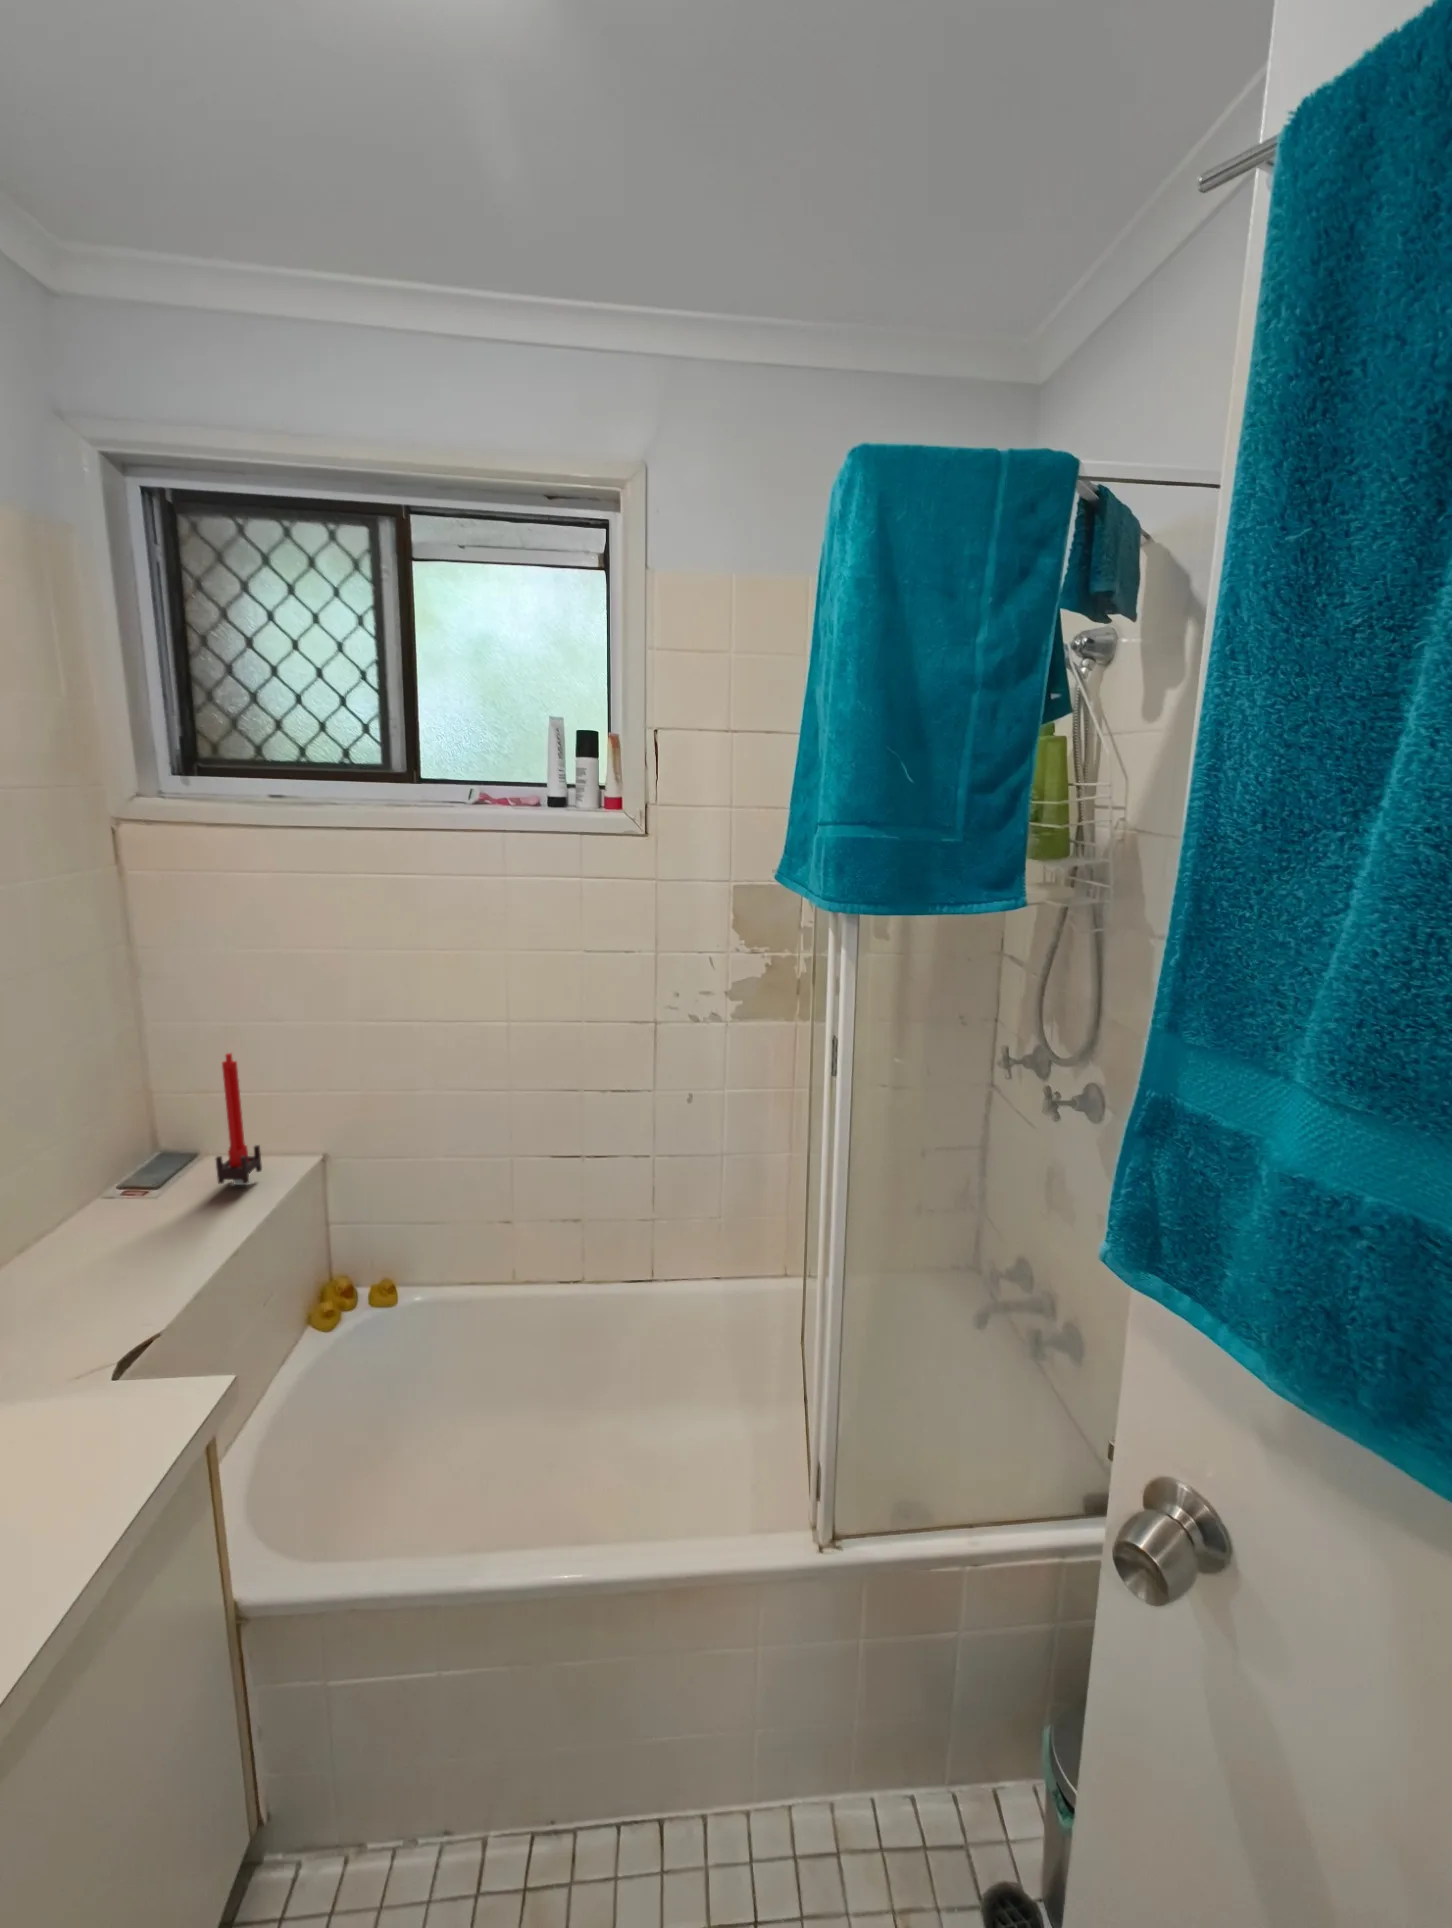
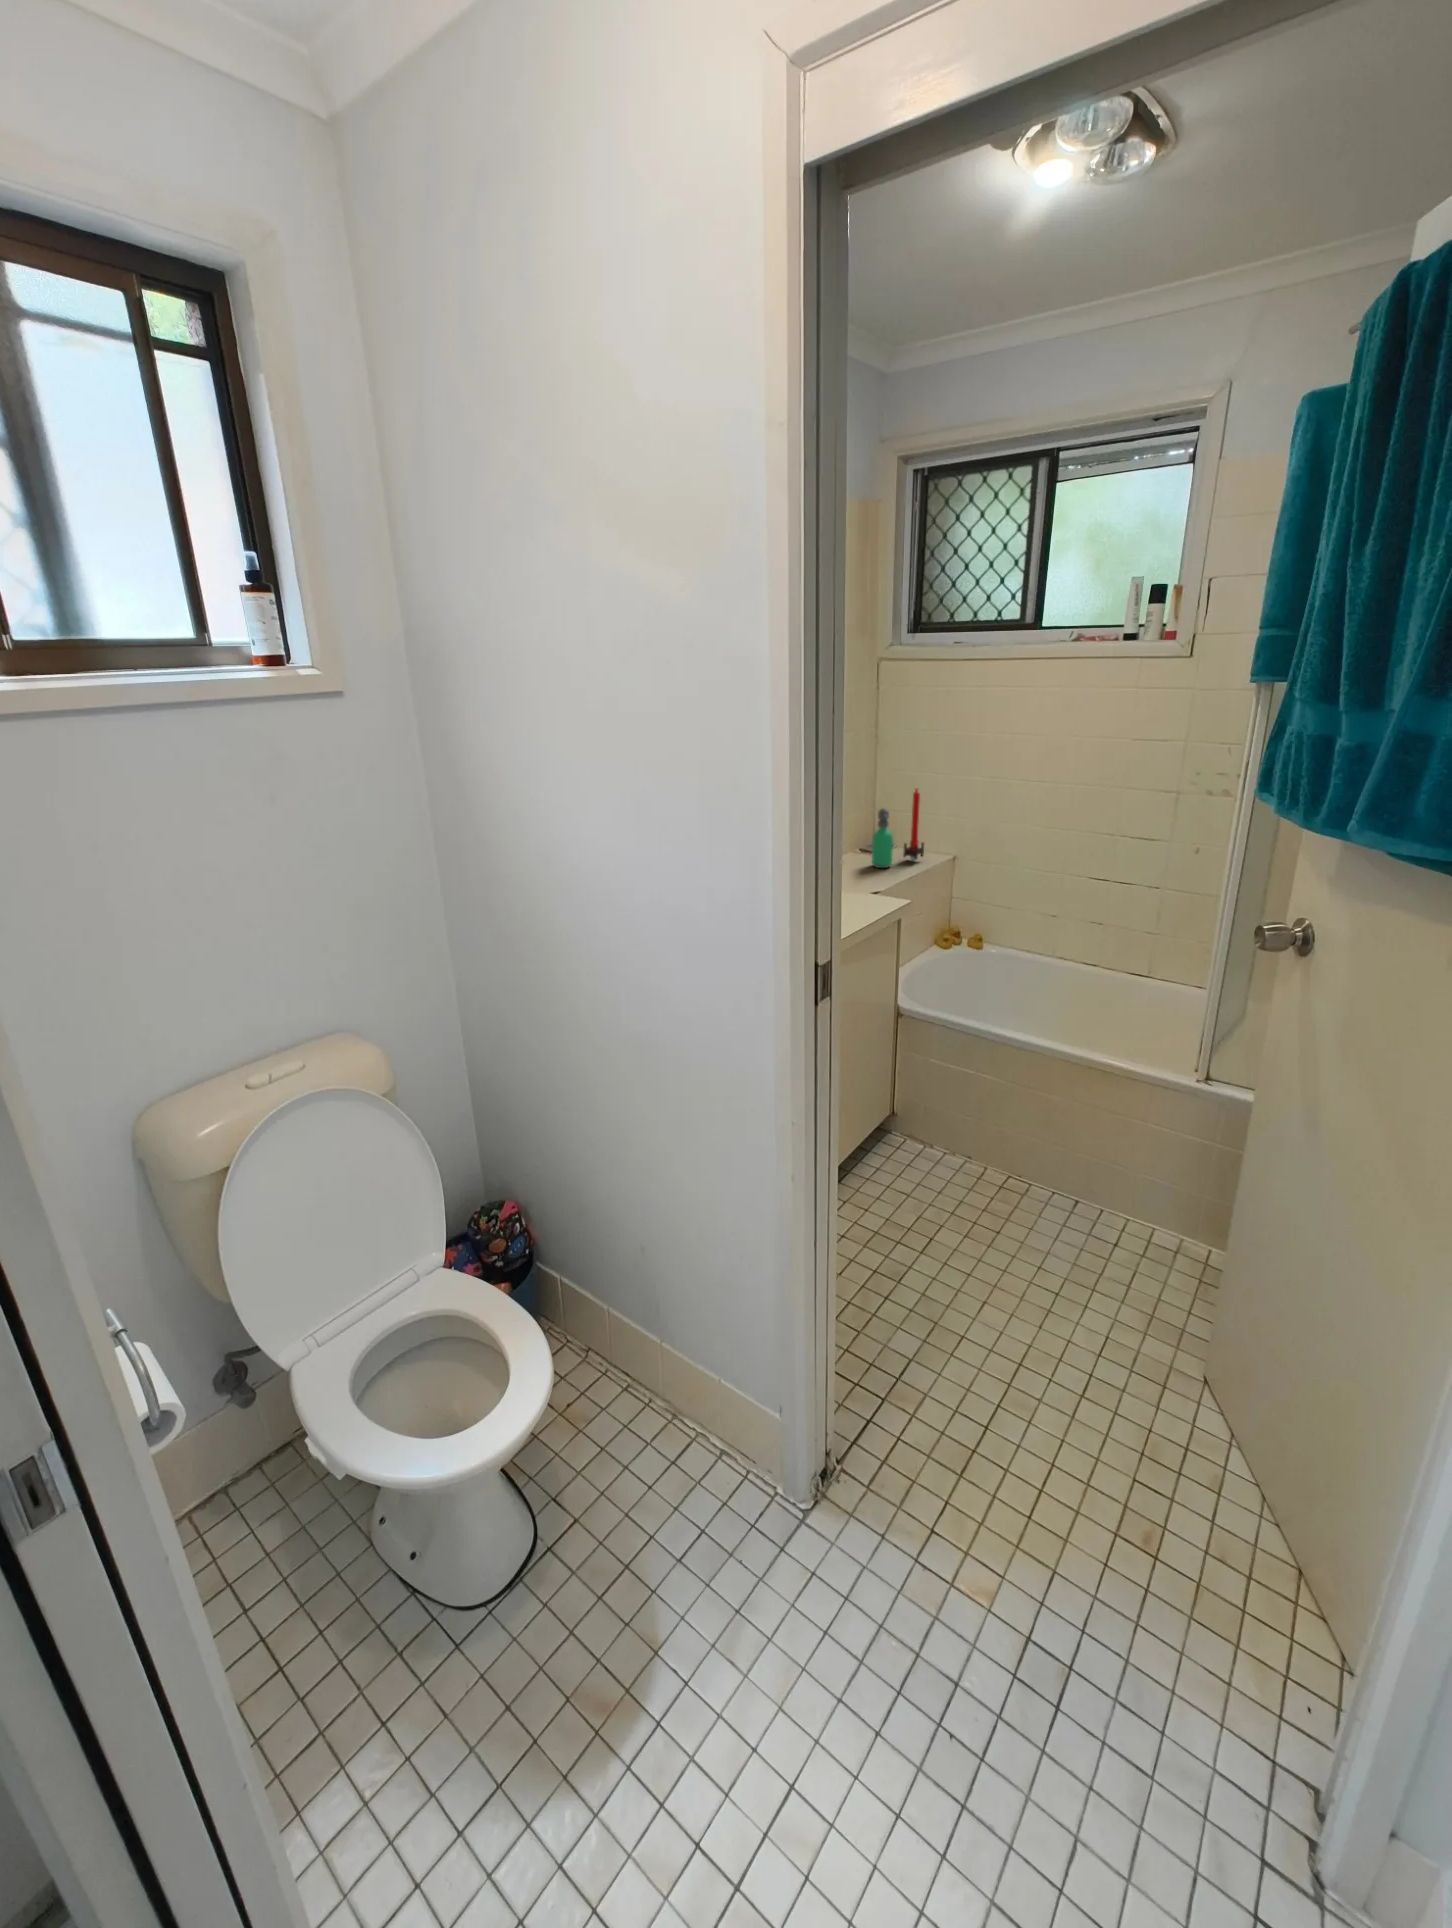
soap dispenser: none [135,1109,191,1230] -> present [872,808,893,868]

